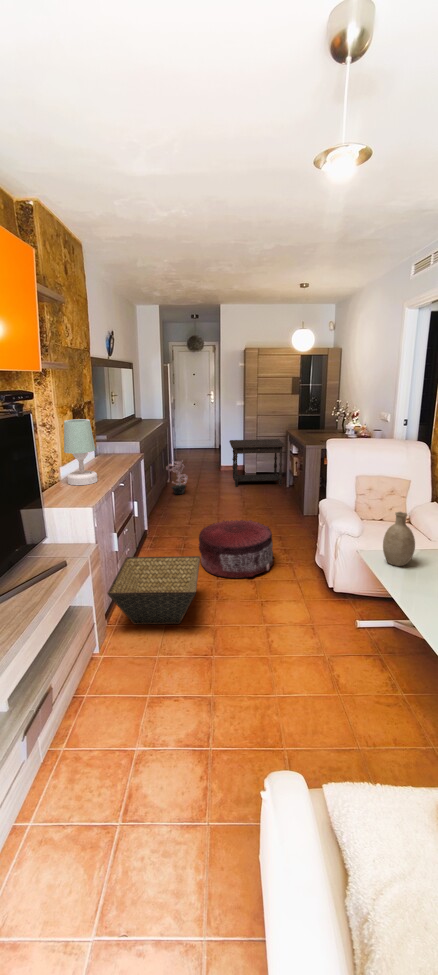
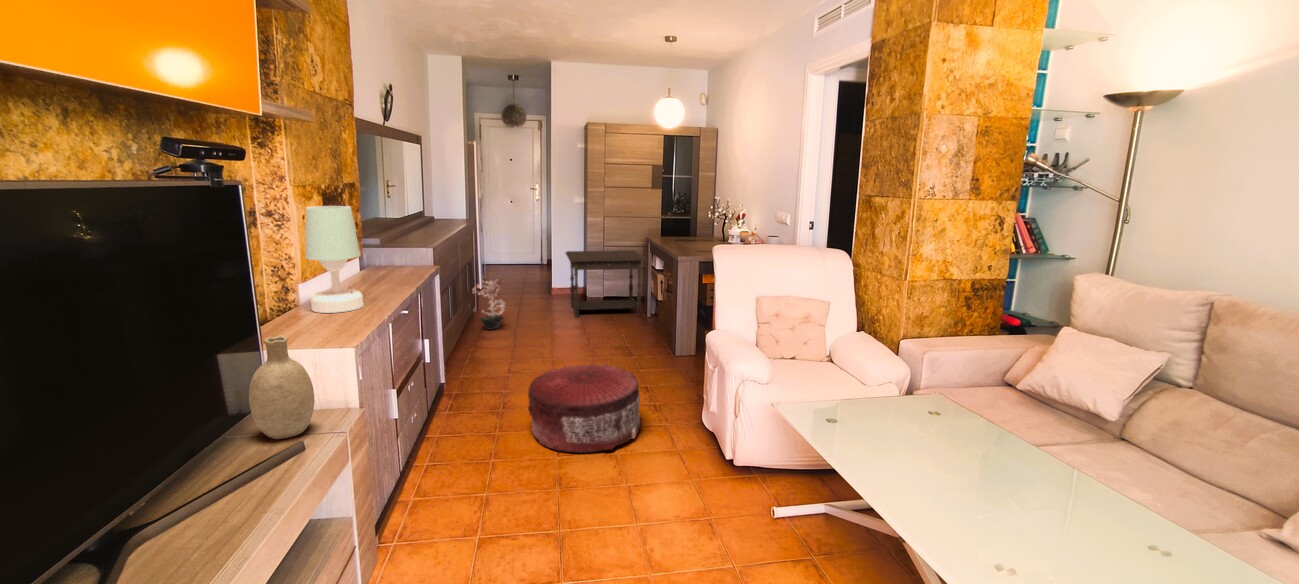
decorative vase: present [383,512,415,566] -> present [249,335,314,439]
basket: present [108,556,200,624] -> none [379,422,533,540]

